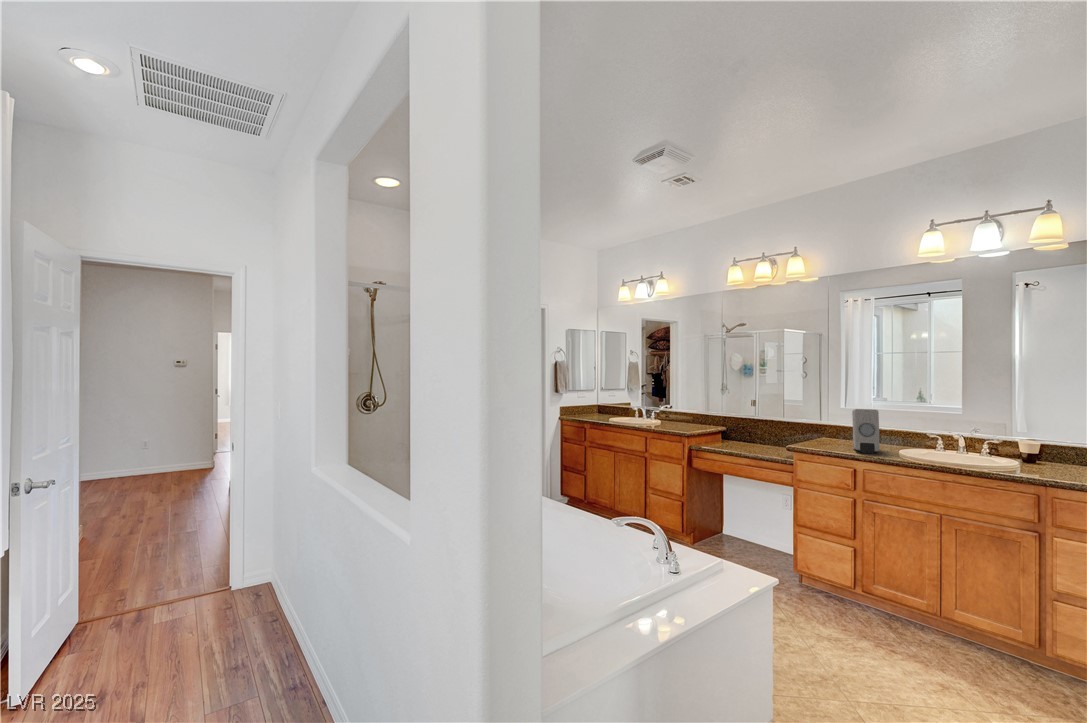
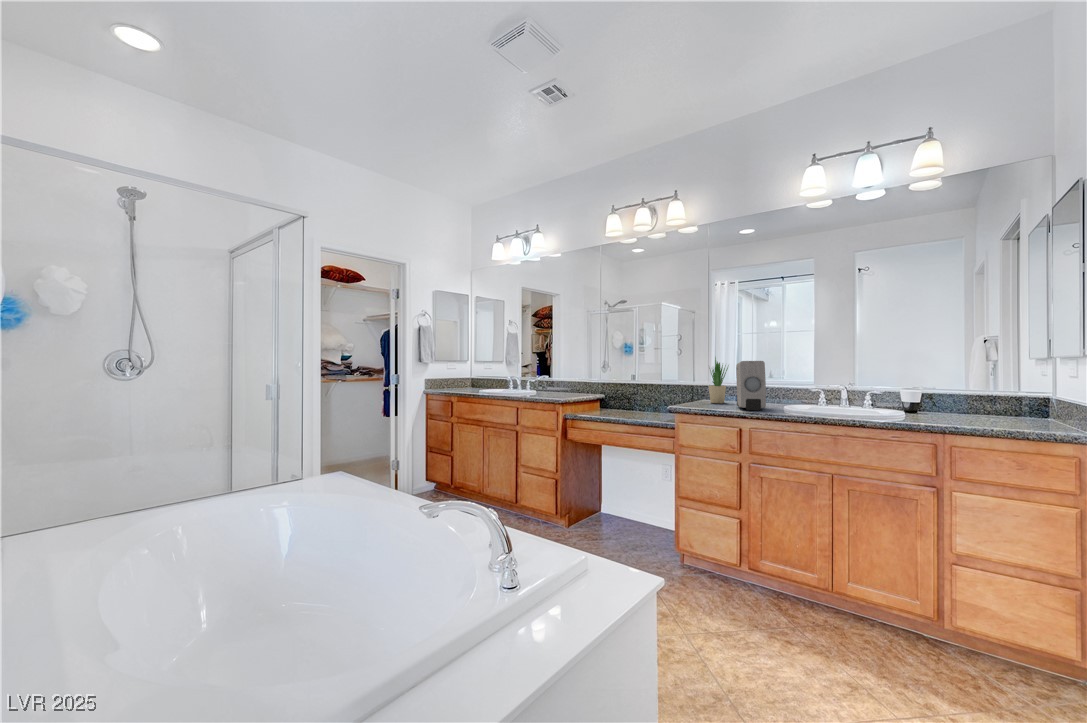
potted plant: none [827,399,847,443] -> present [709,357,728,403]

